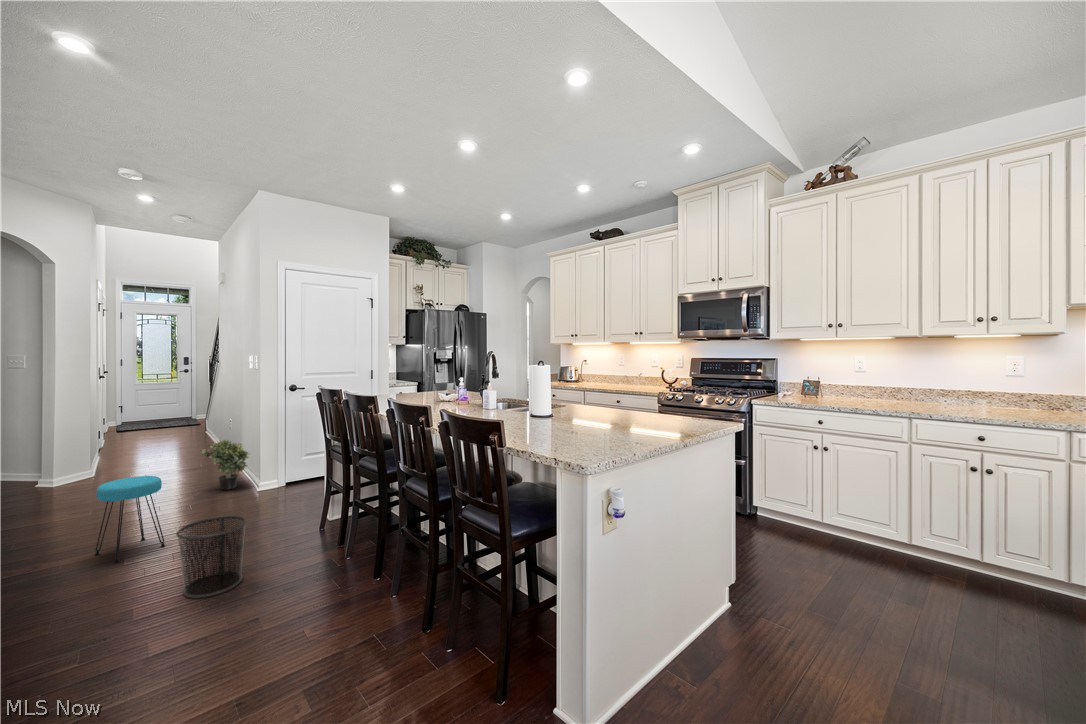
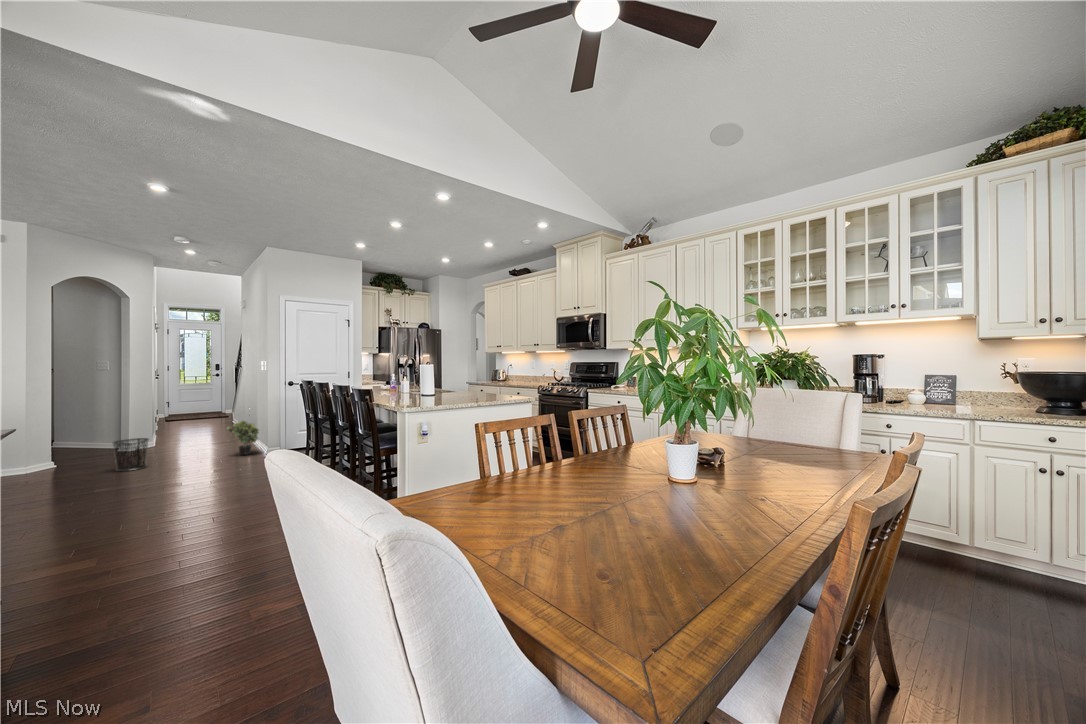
stool: present [95,476,165,561] -> none [160,438,203,487]
waste bin: present [176,516,247,598] -> present [113,438,149,471]

